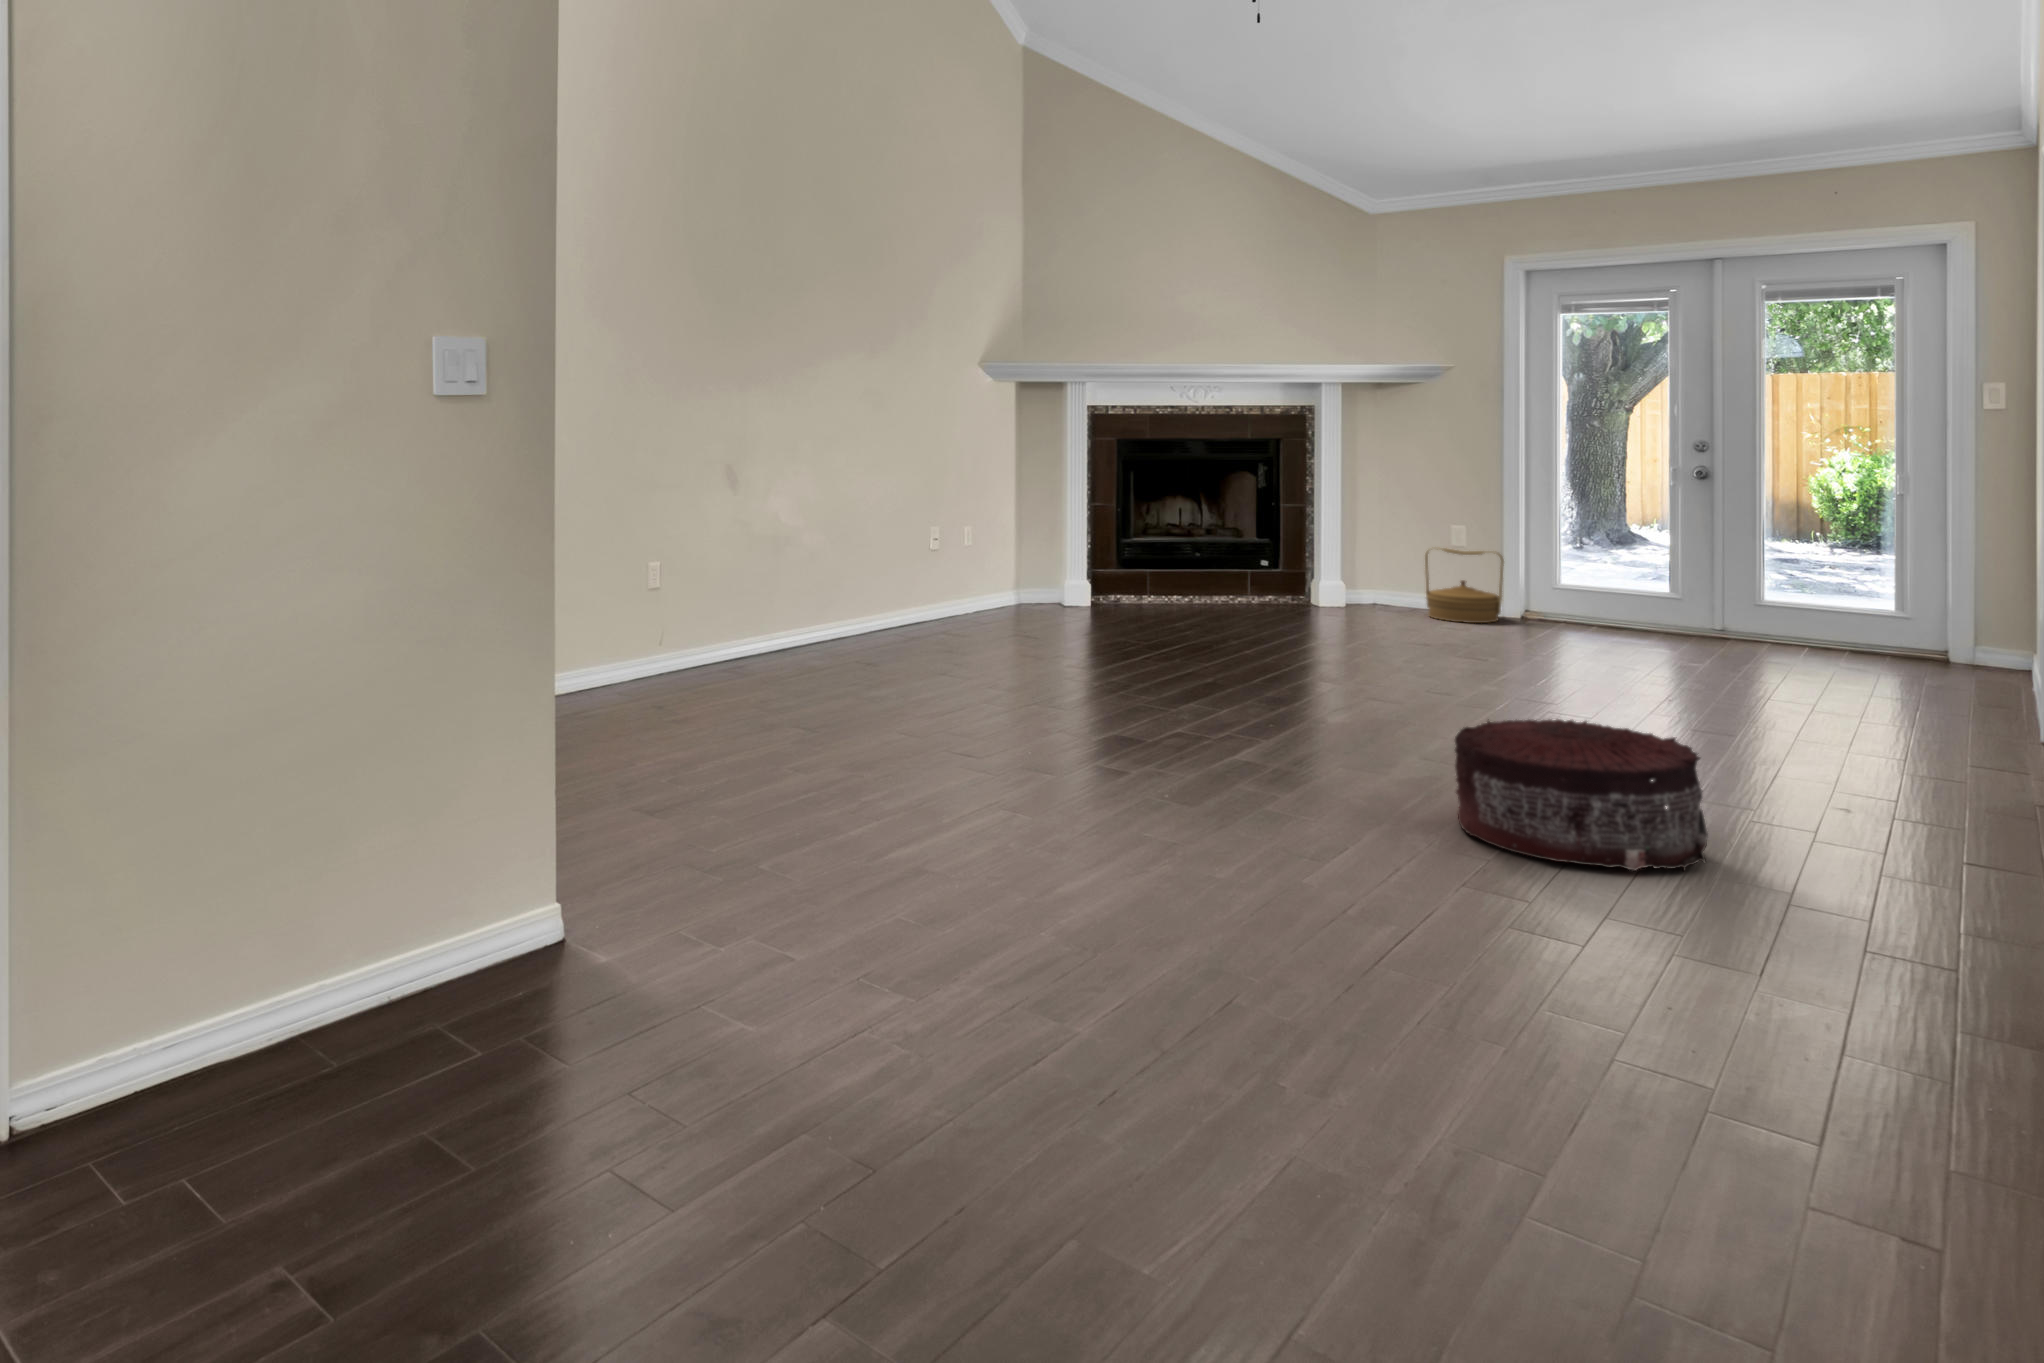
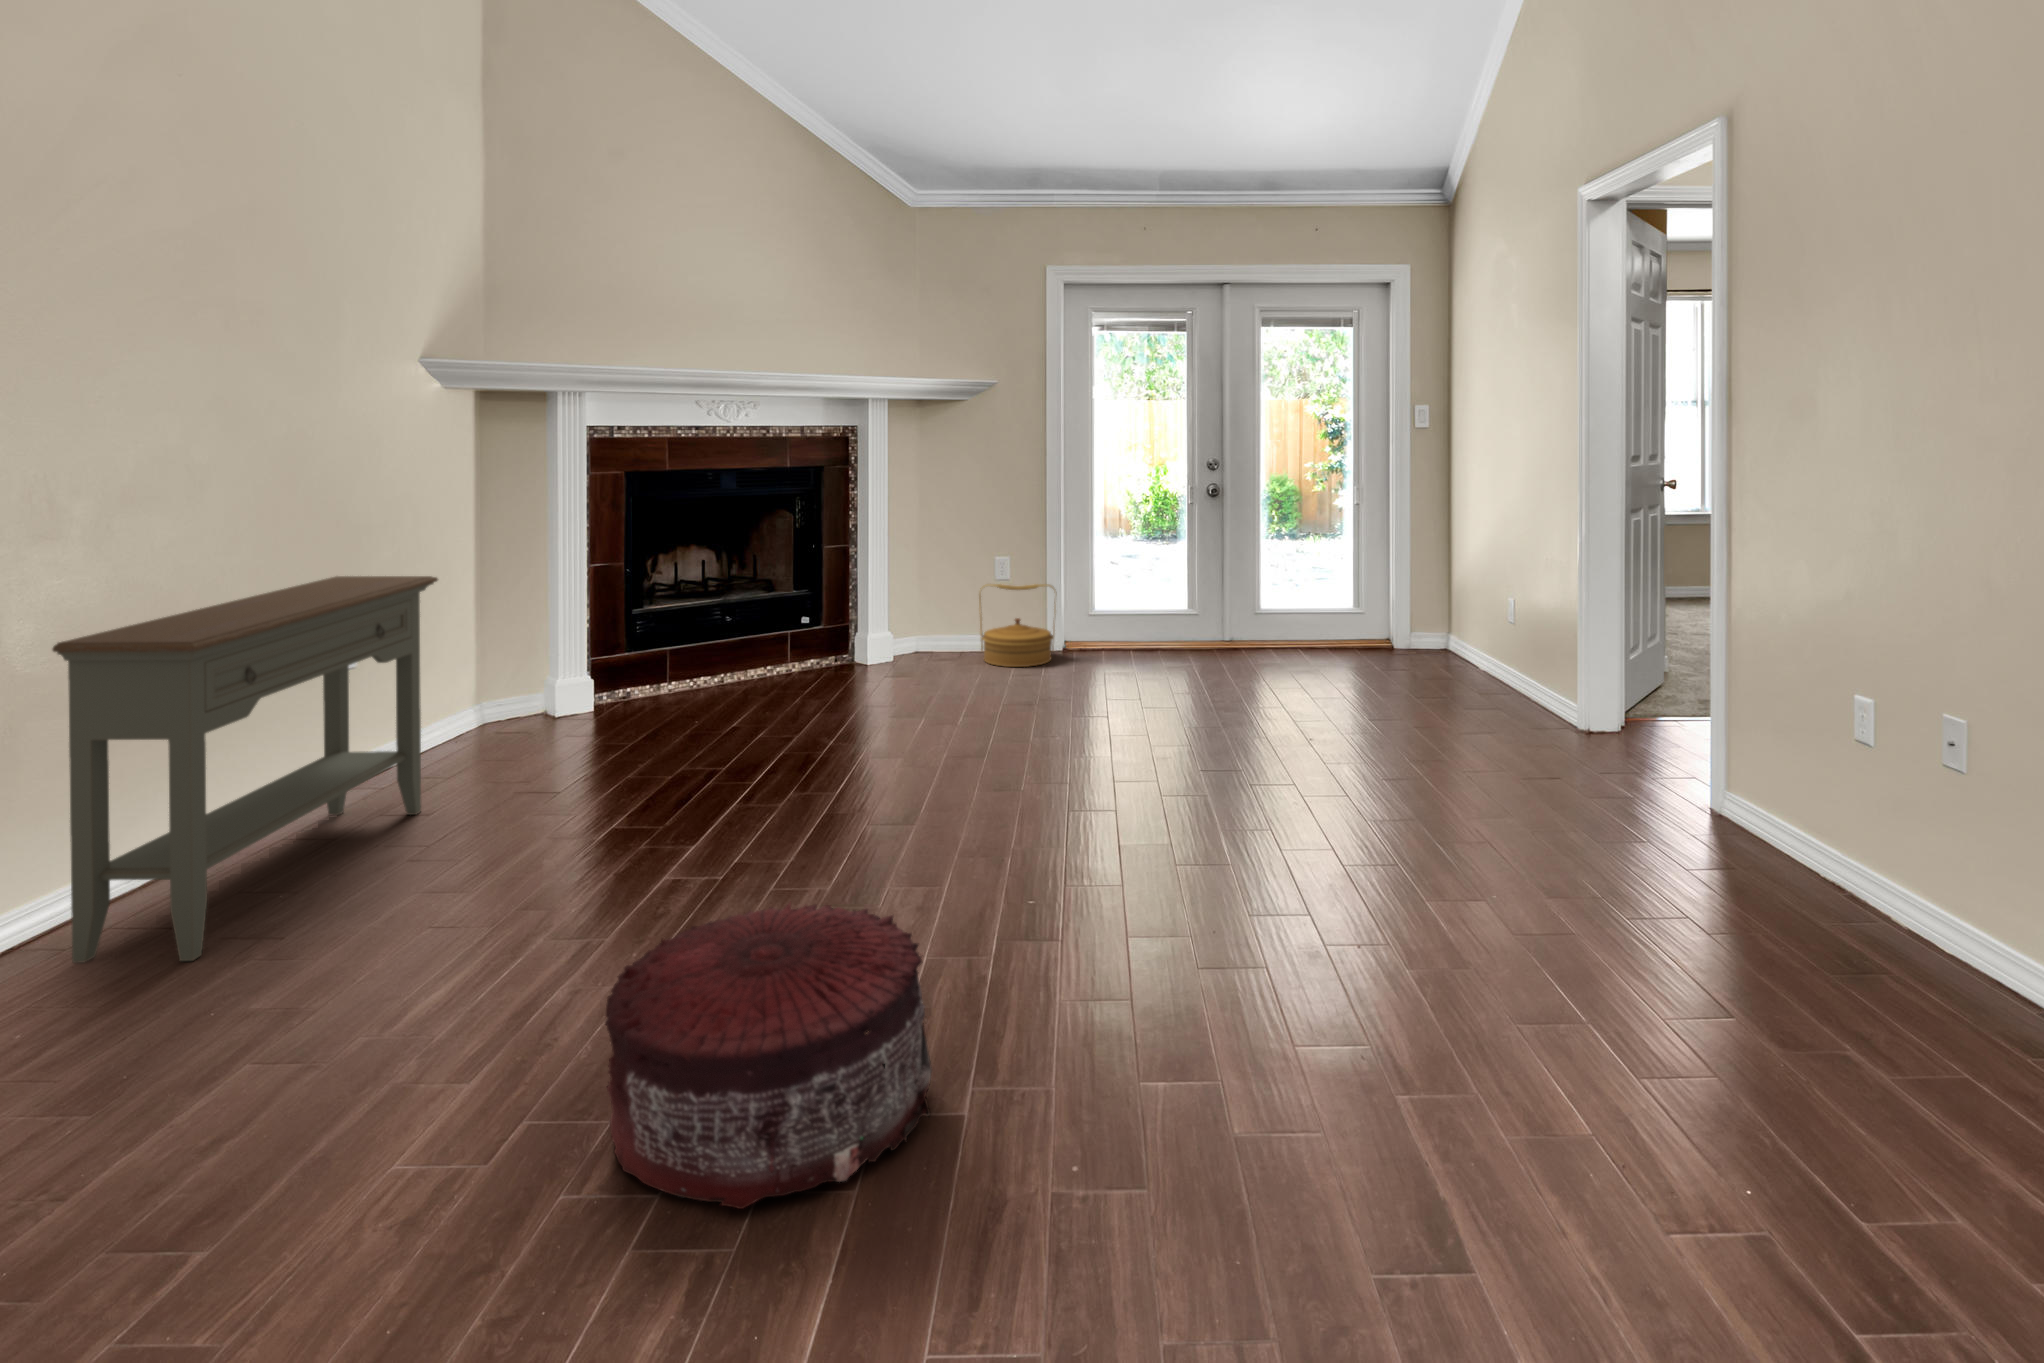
console table: none [800,487,977,654] -> present [53,576,438,963]
pouf: present [1455,719,1708,871] -> present [605,903,932,1209]

